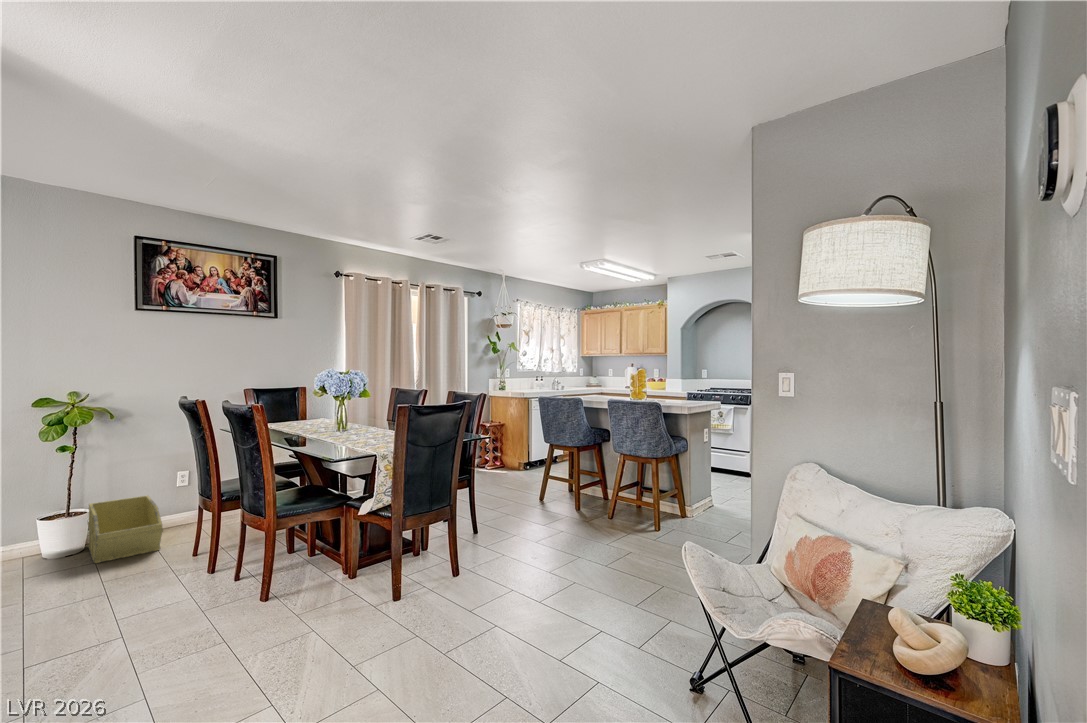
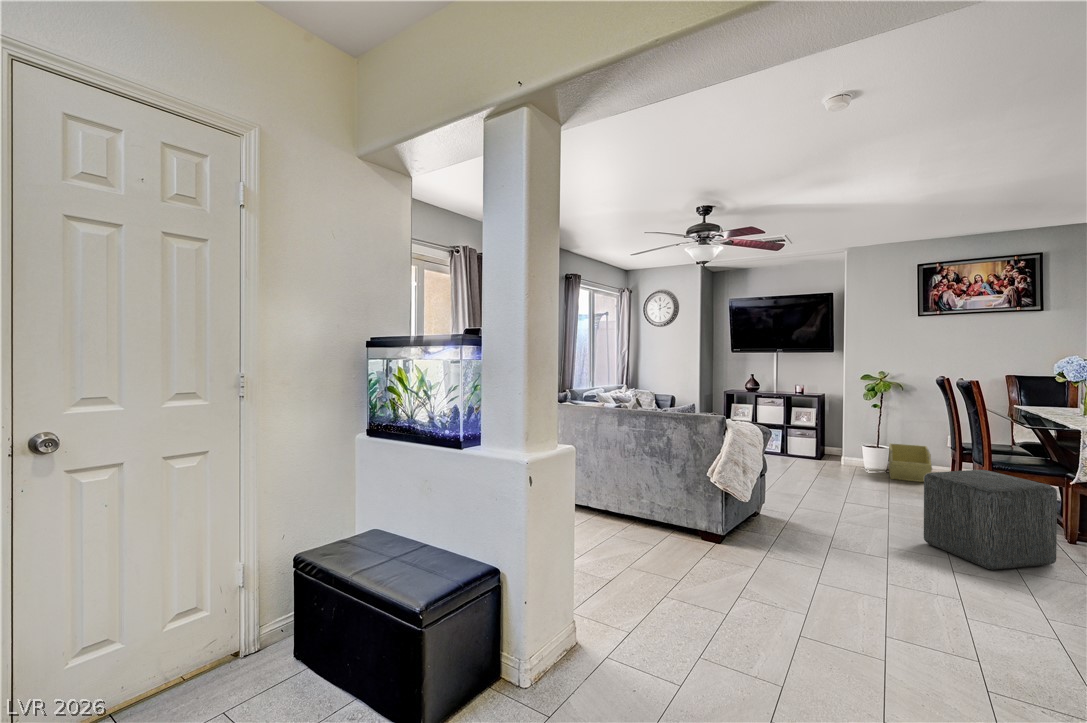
ottoman: none [193,526,364,693] -> present [924,470,1057,570]

